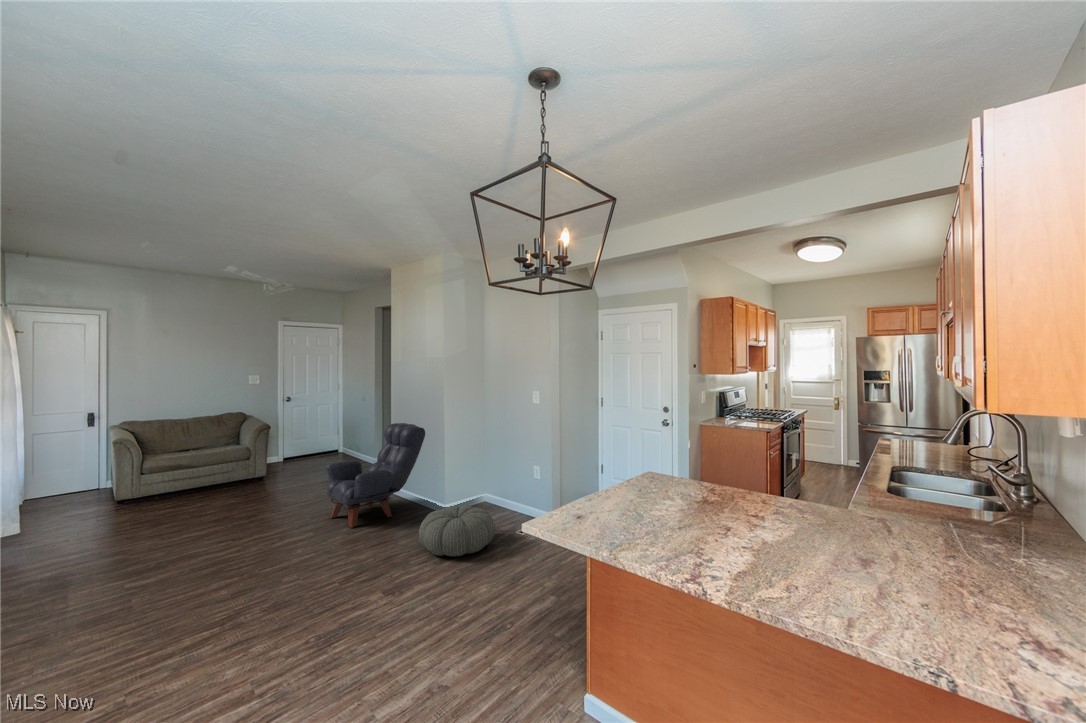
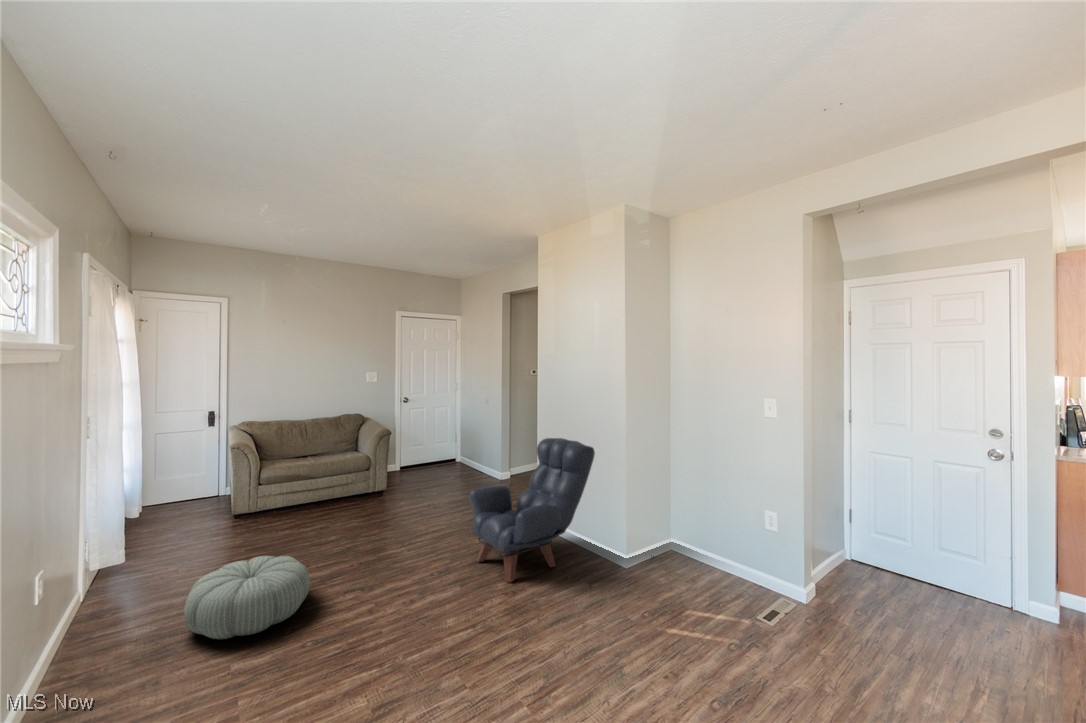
pouf: present [419,506,495,556] -> present [184,556,310,639]

